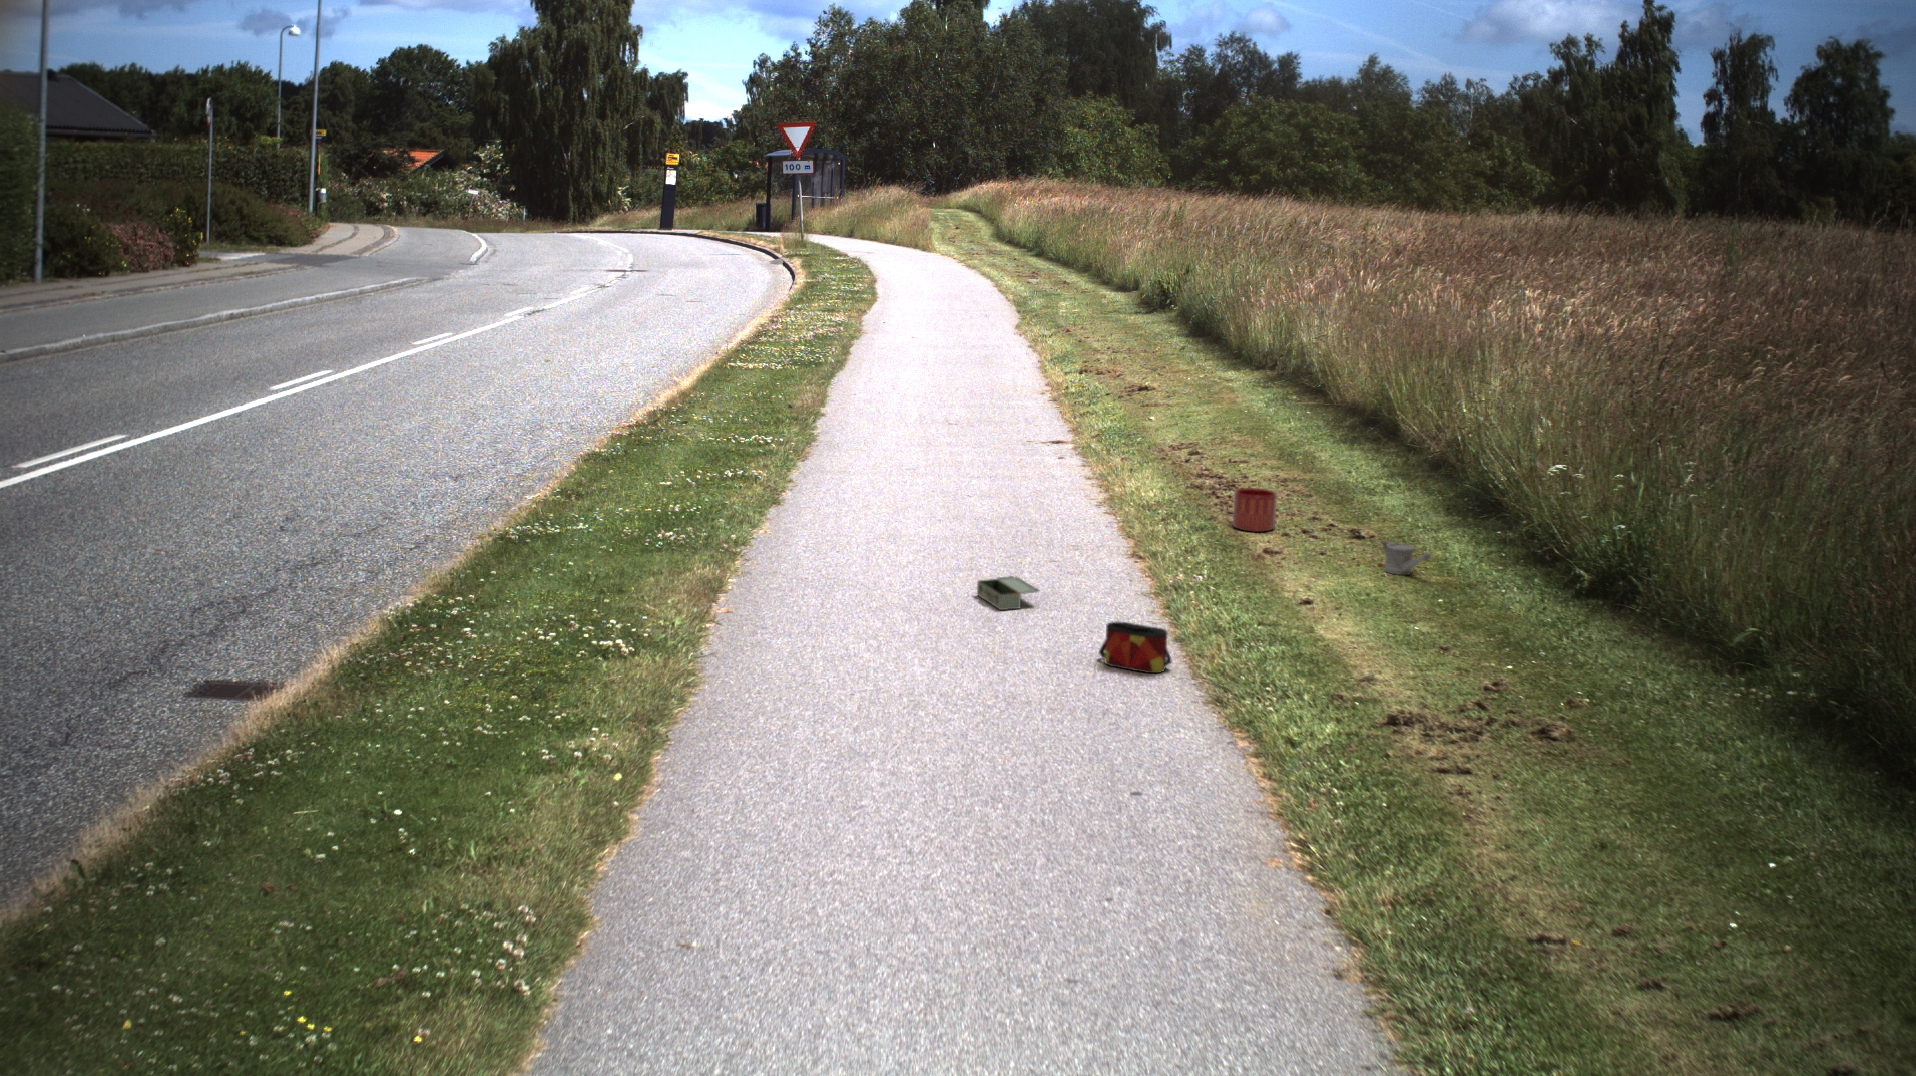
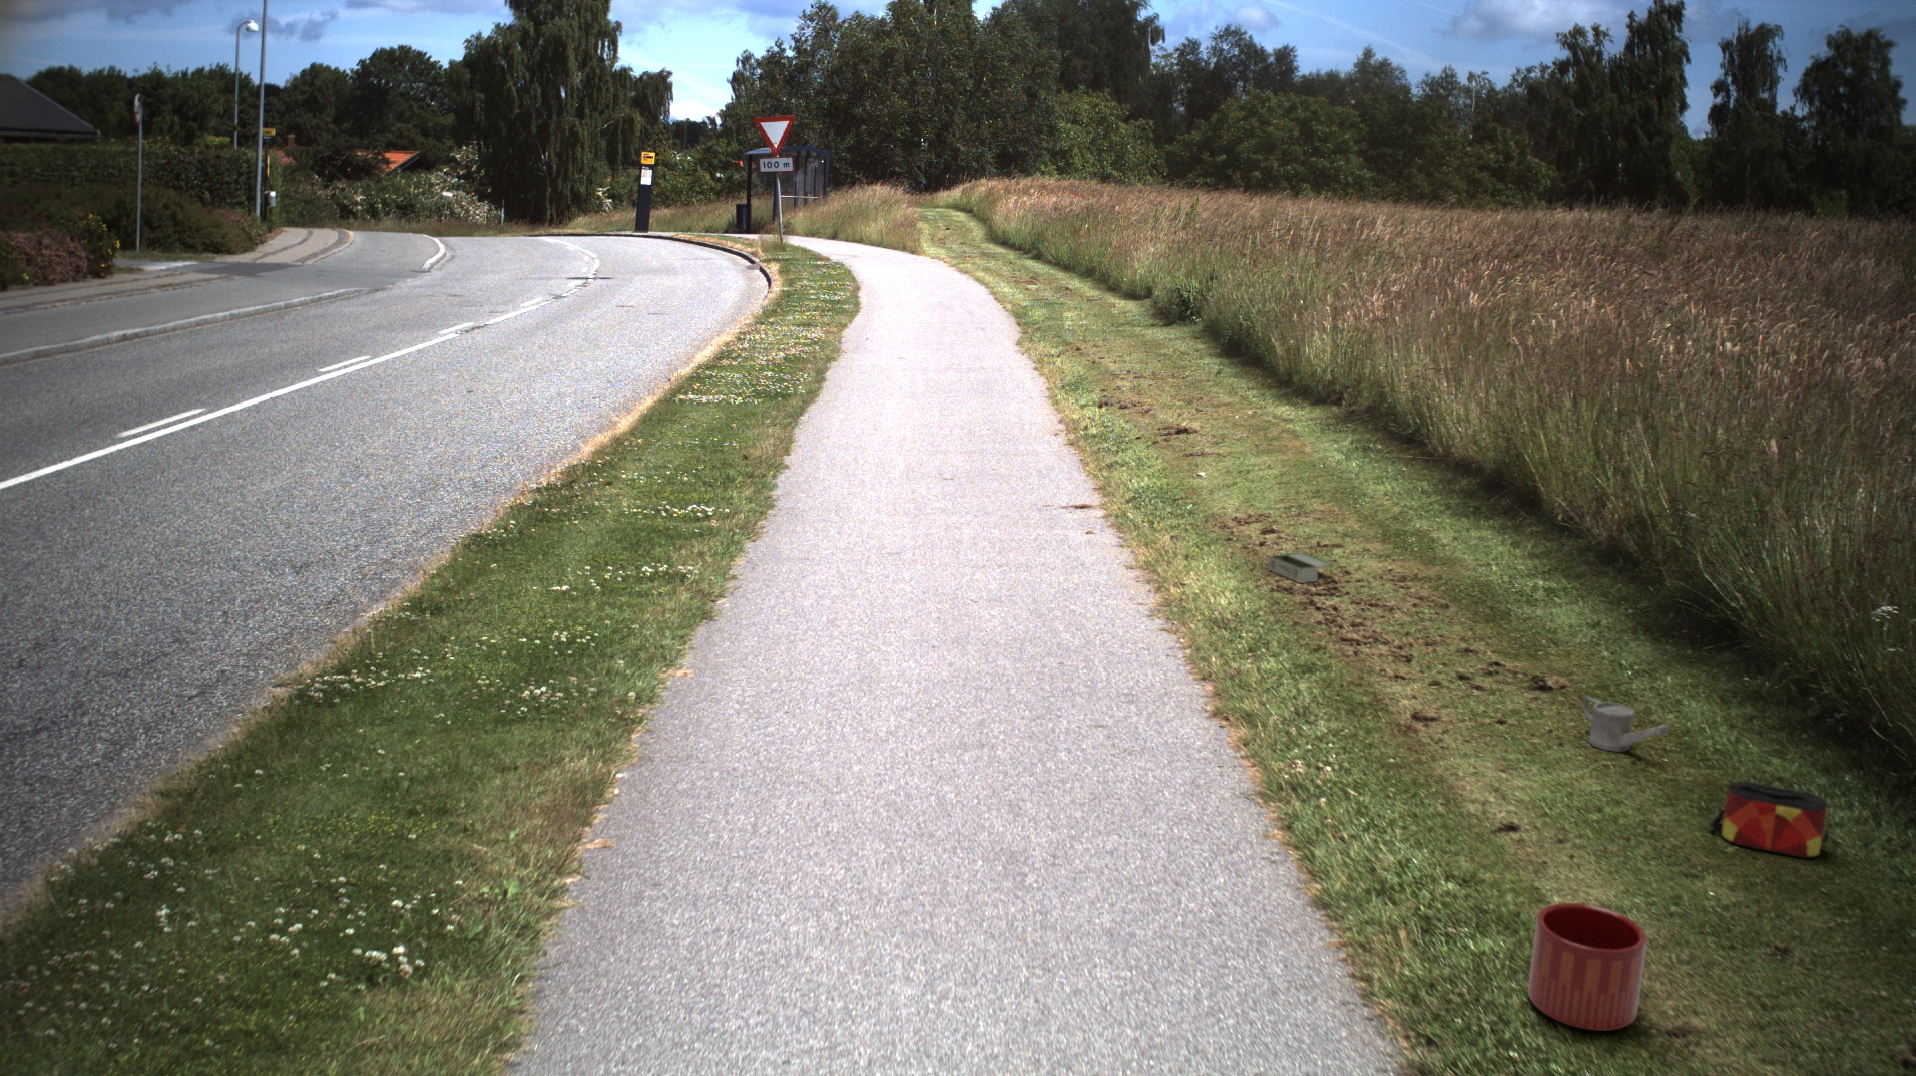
planter: present [1232,488,1277,532] -> present [1528,903,1647,1031]
toolbox: present [977,576,1039,610] -> present [1268,552,1334,583]
bag: present [1099,621,1171,673] -> present [1710,782,1829,858]

